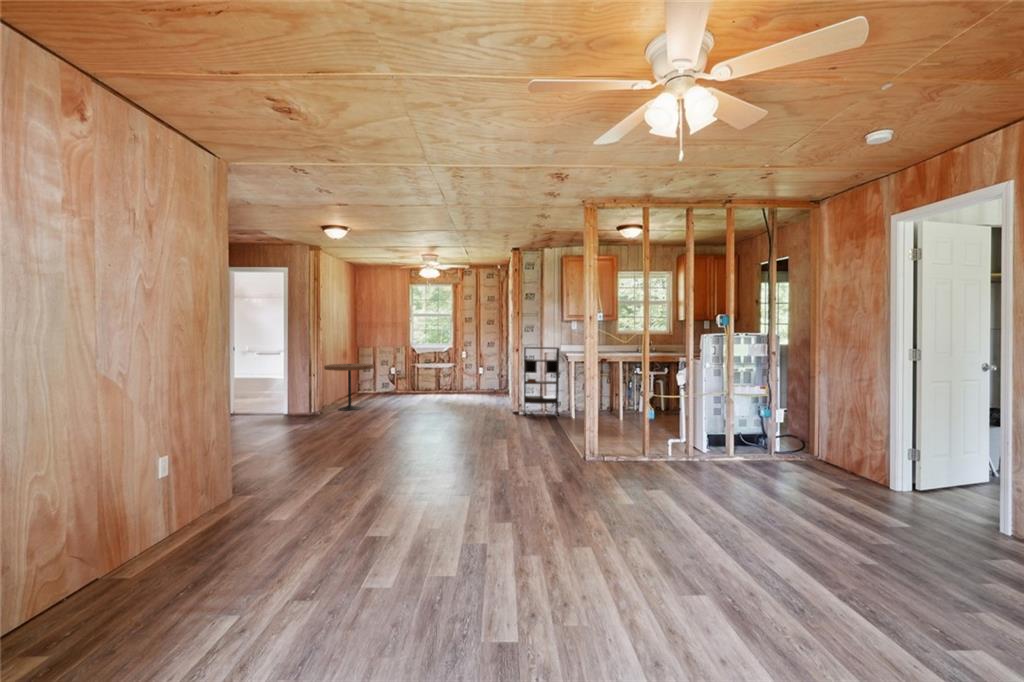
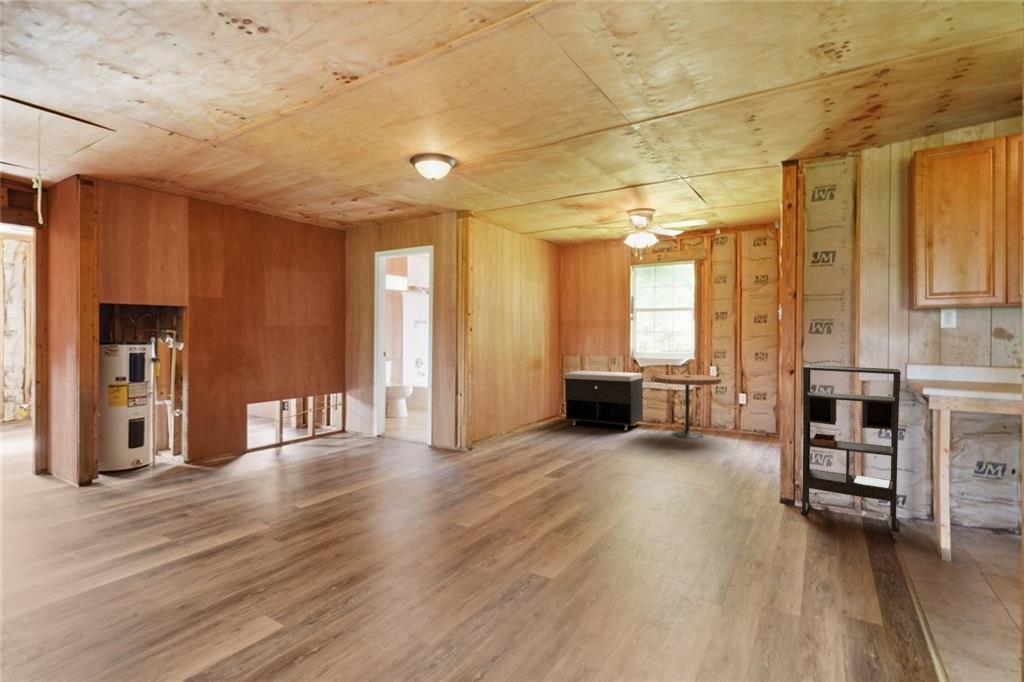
storage bench: none [368,358,420,396] -> present [564,371,643,430]
side table: present [324,363,374,410] -> present [655,375,721,438]

